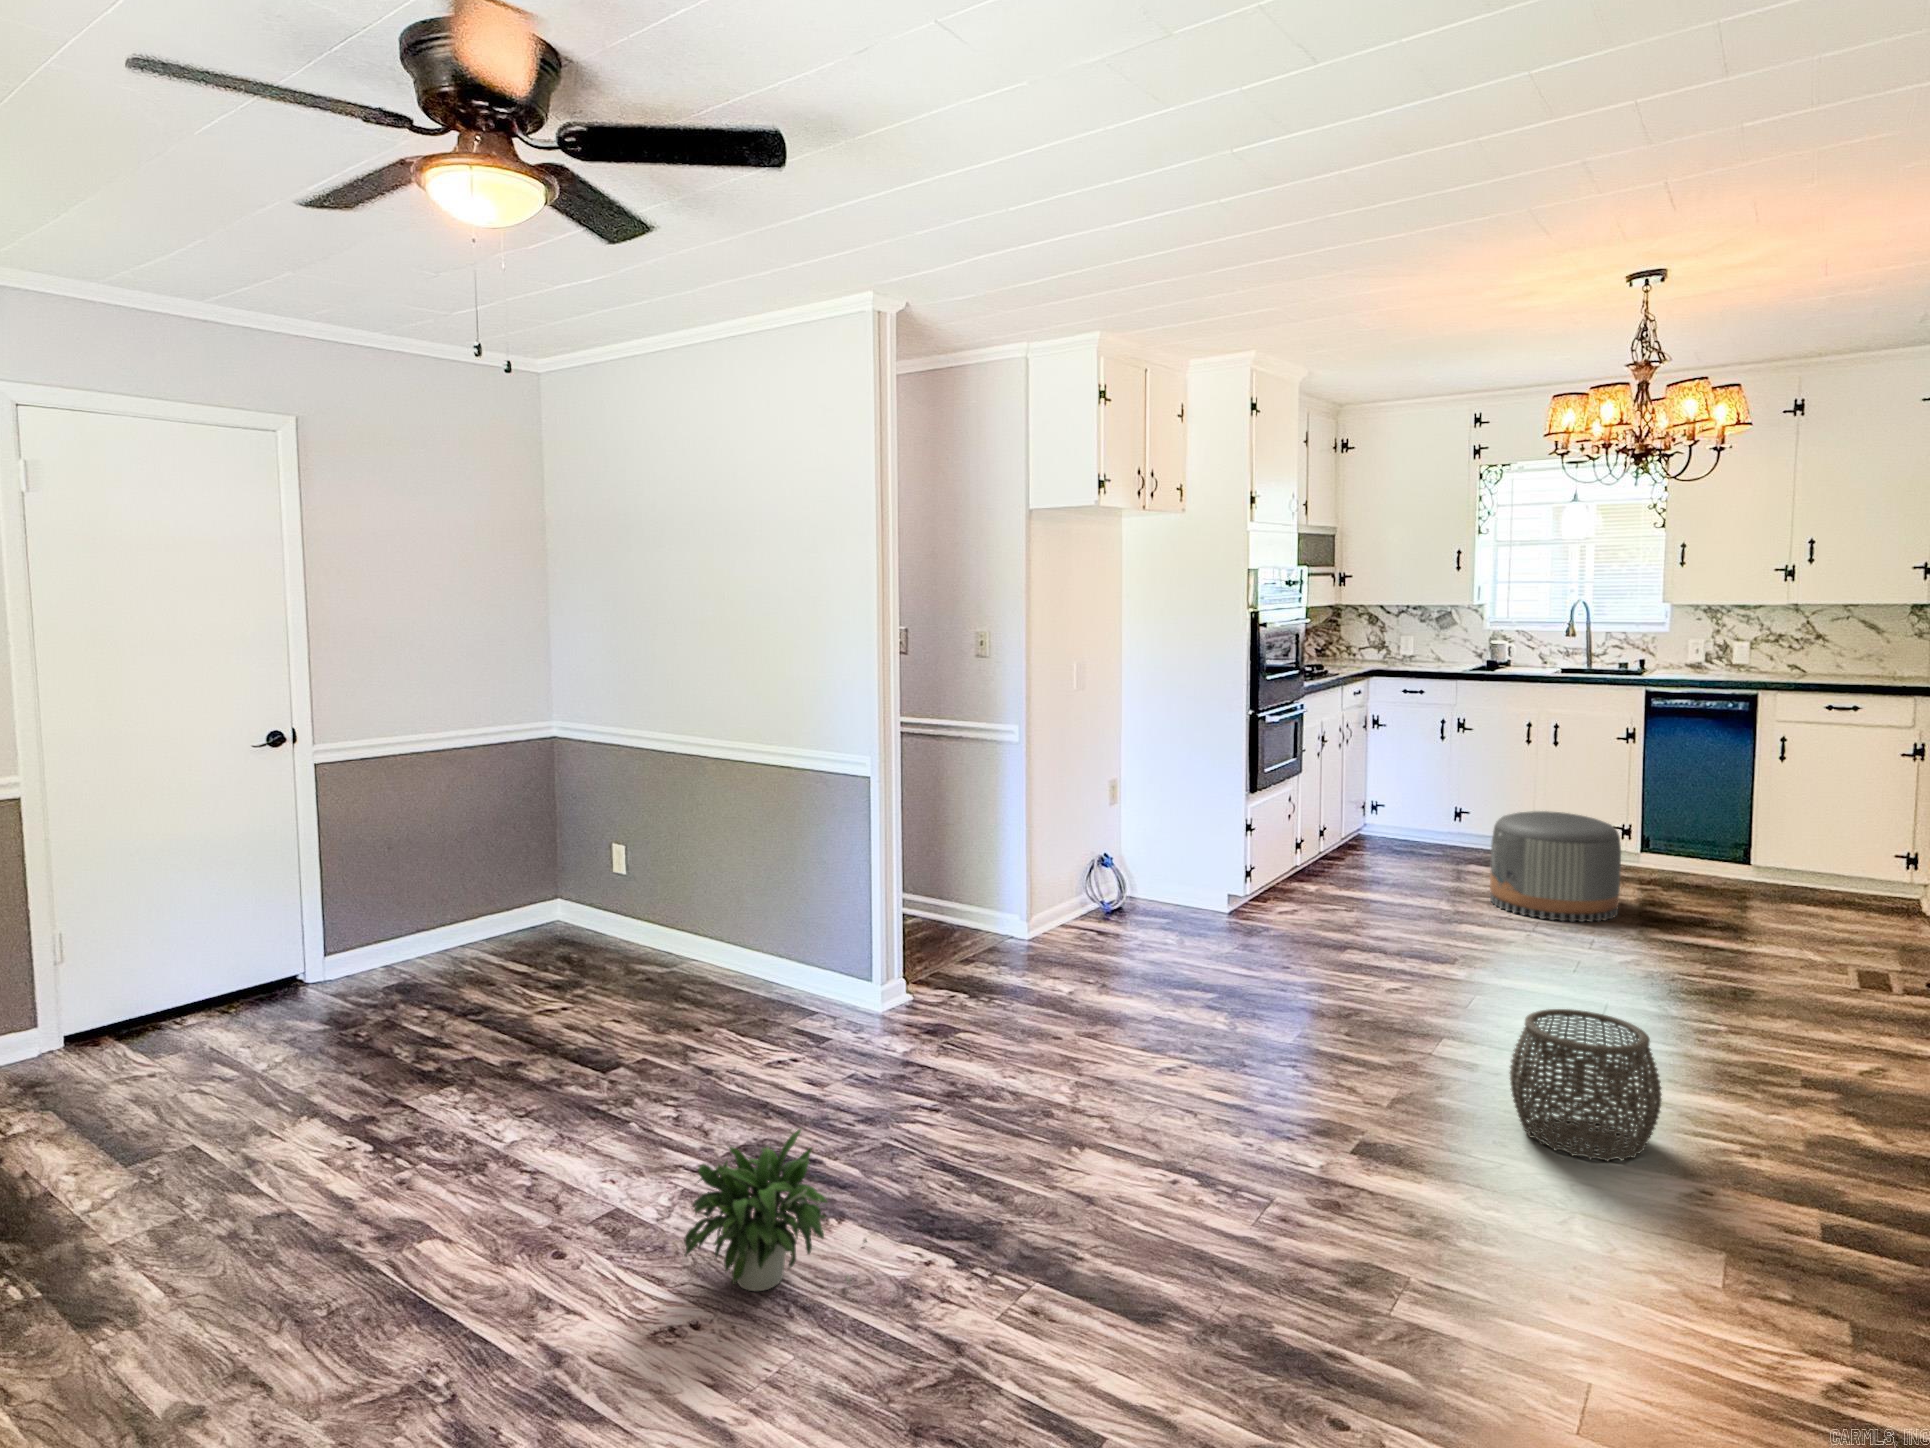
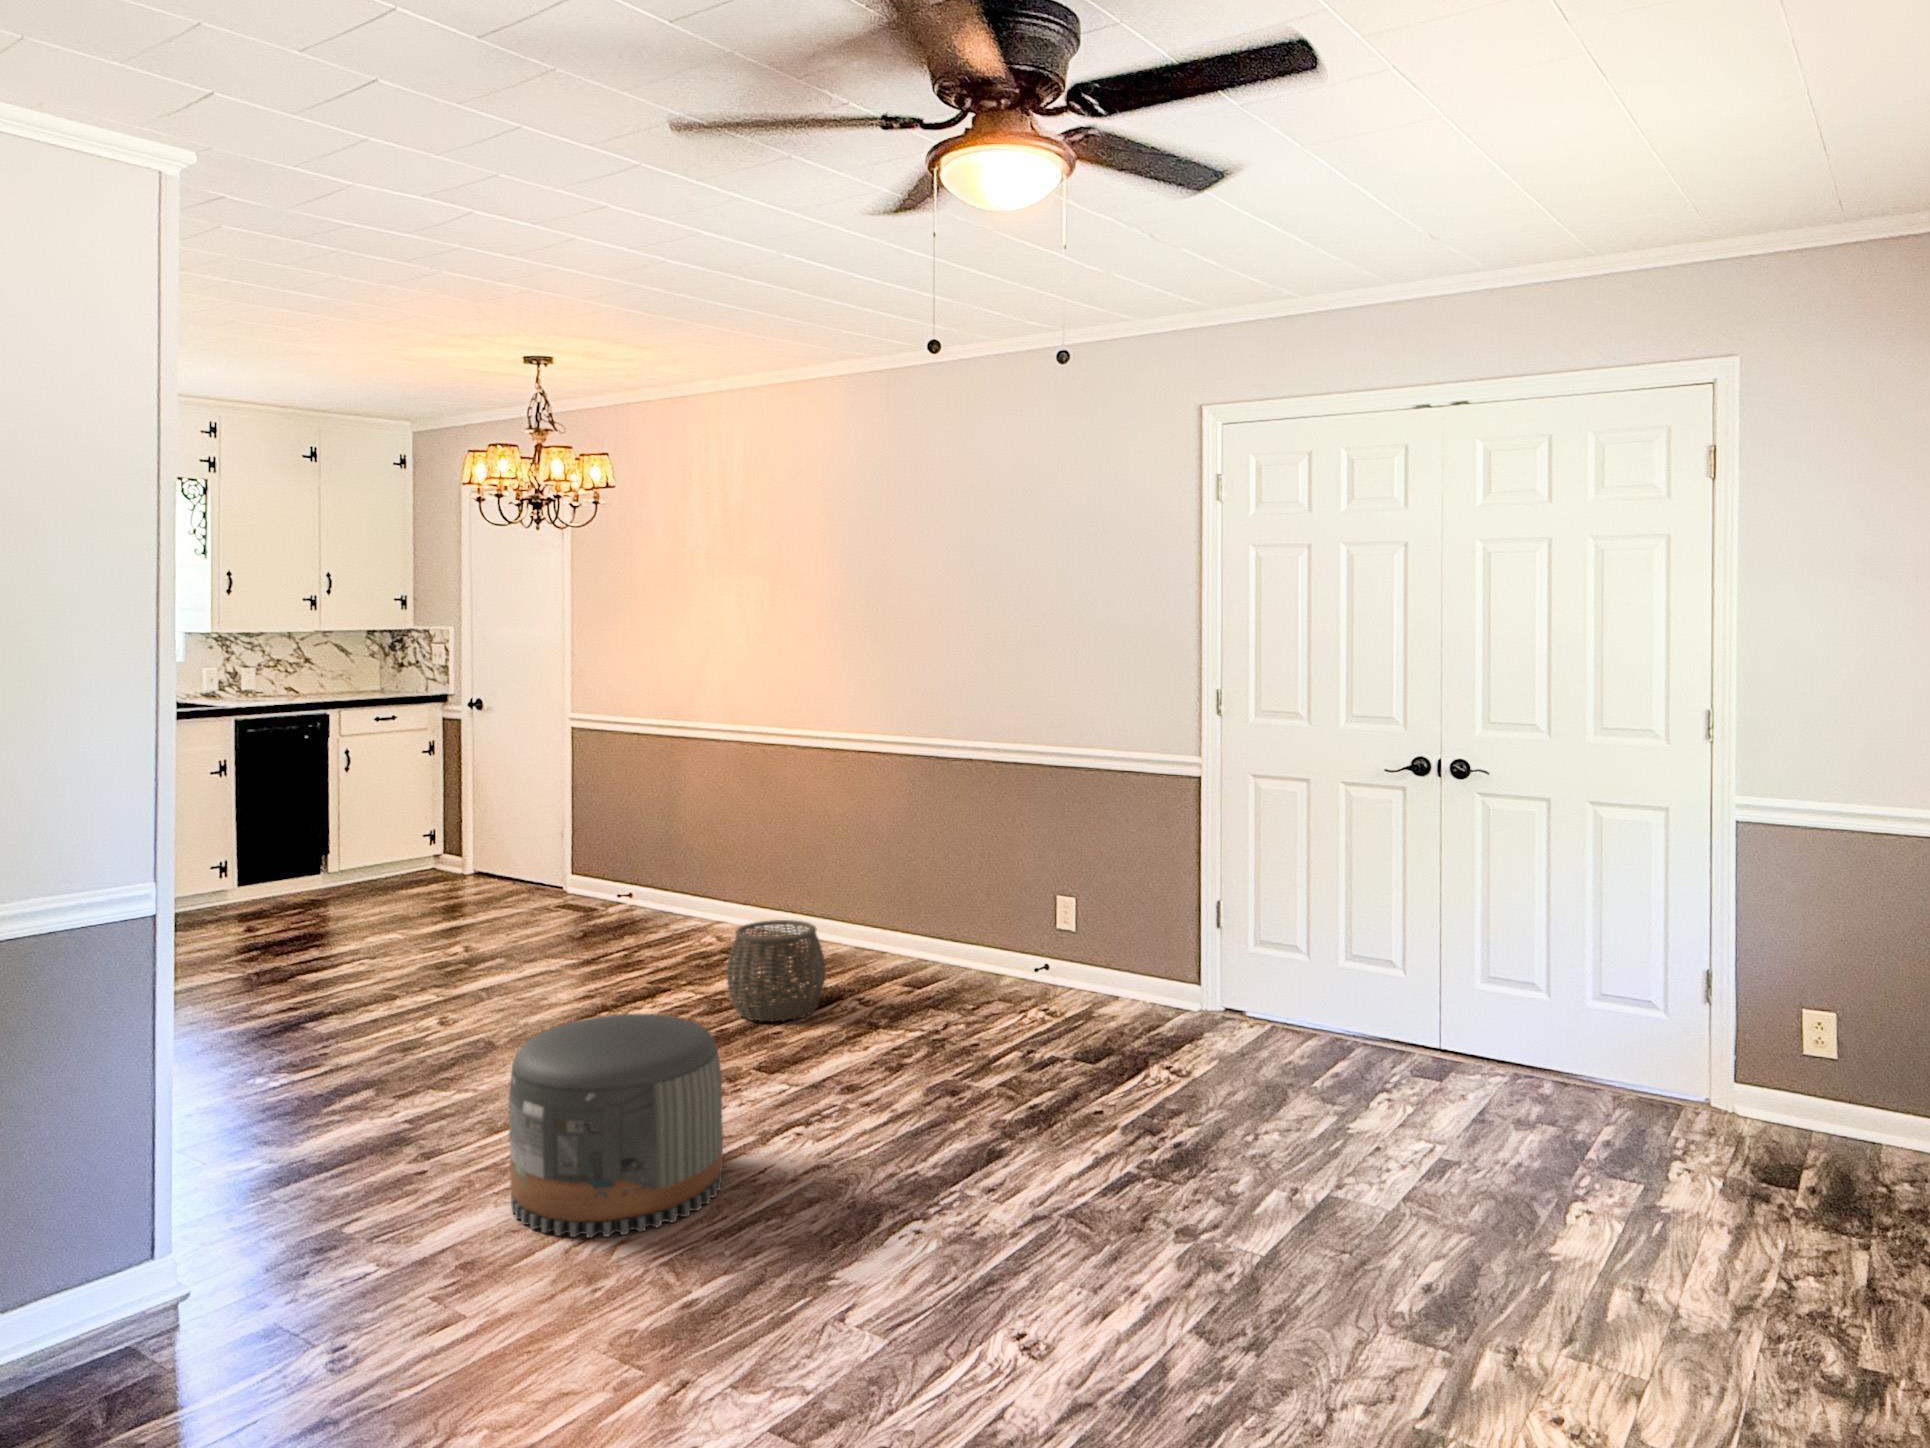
pouf: present [1490,811,1621,922] -> present [509,1014,723,1237]
potted plant: present [684,1129,867,1291] -> none [871,1164,1011,1331]

